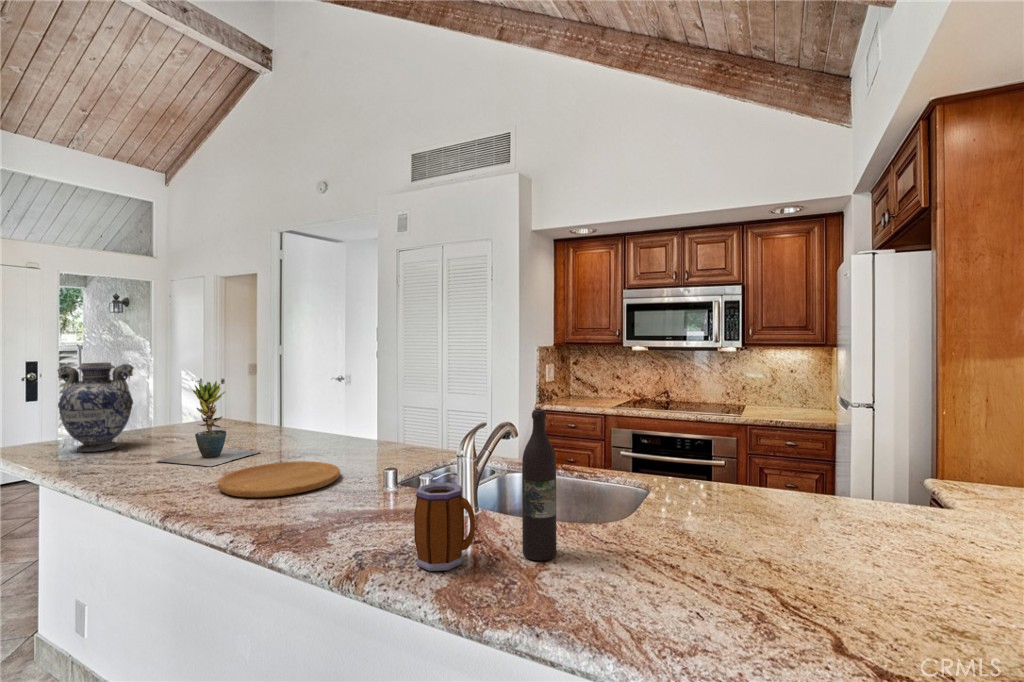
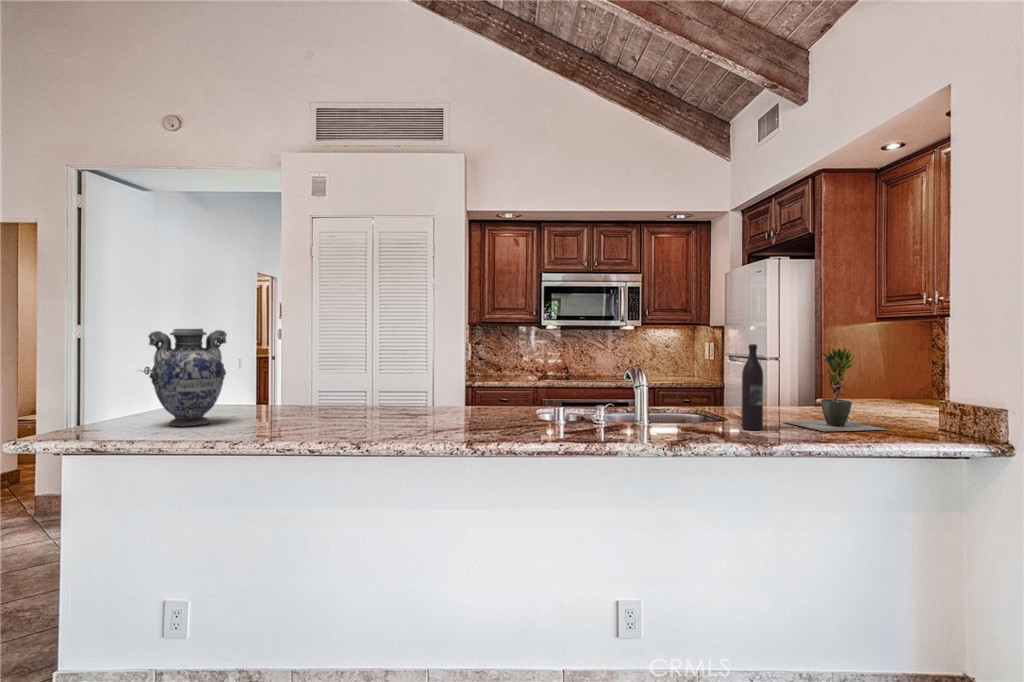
potted plant: present [158,381,259,466] -> present [785,348,887,432]
cutting board: present [218,461,340,497] -> none [438,412,532,430]
mug: present [414,483,475,571] -> none [704,389,740,436]

